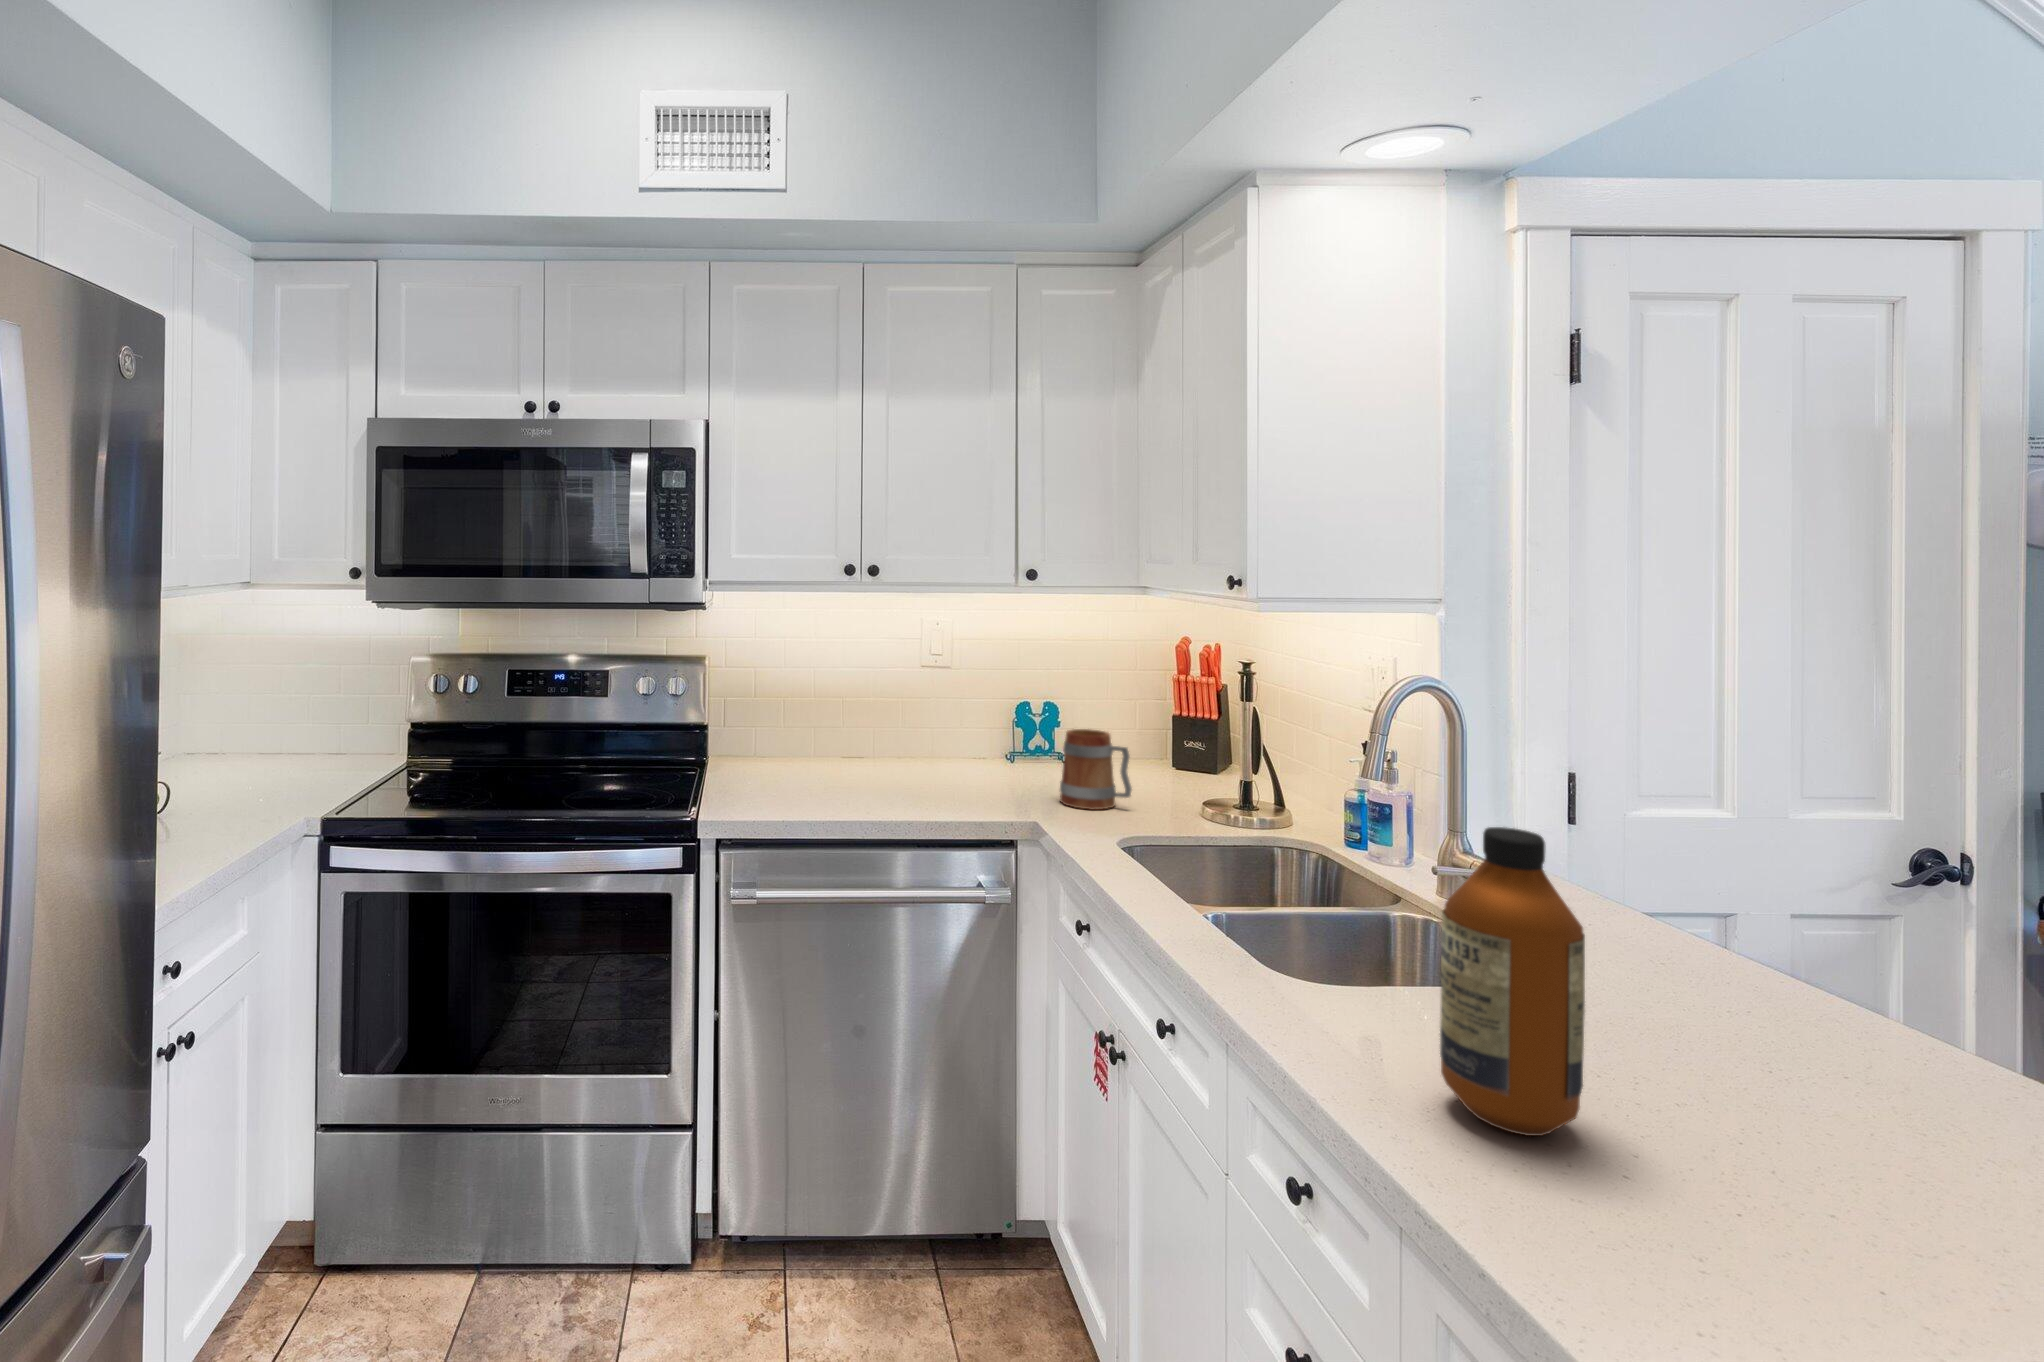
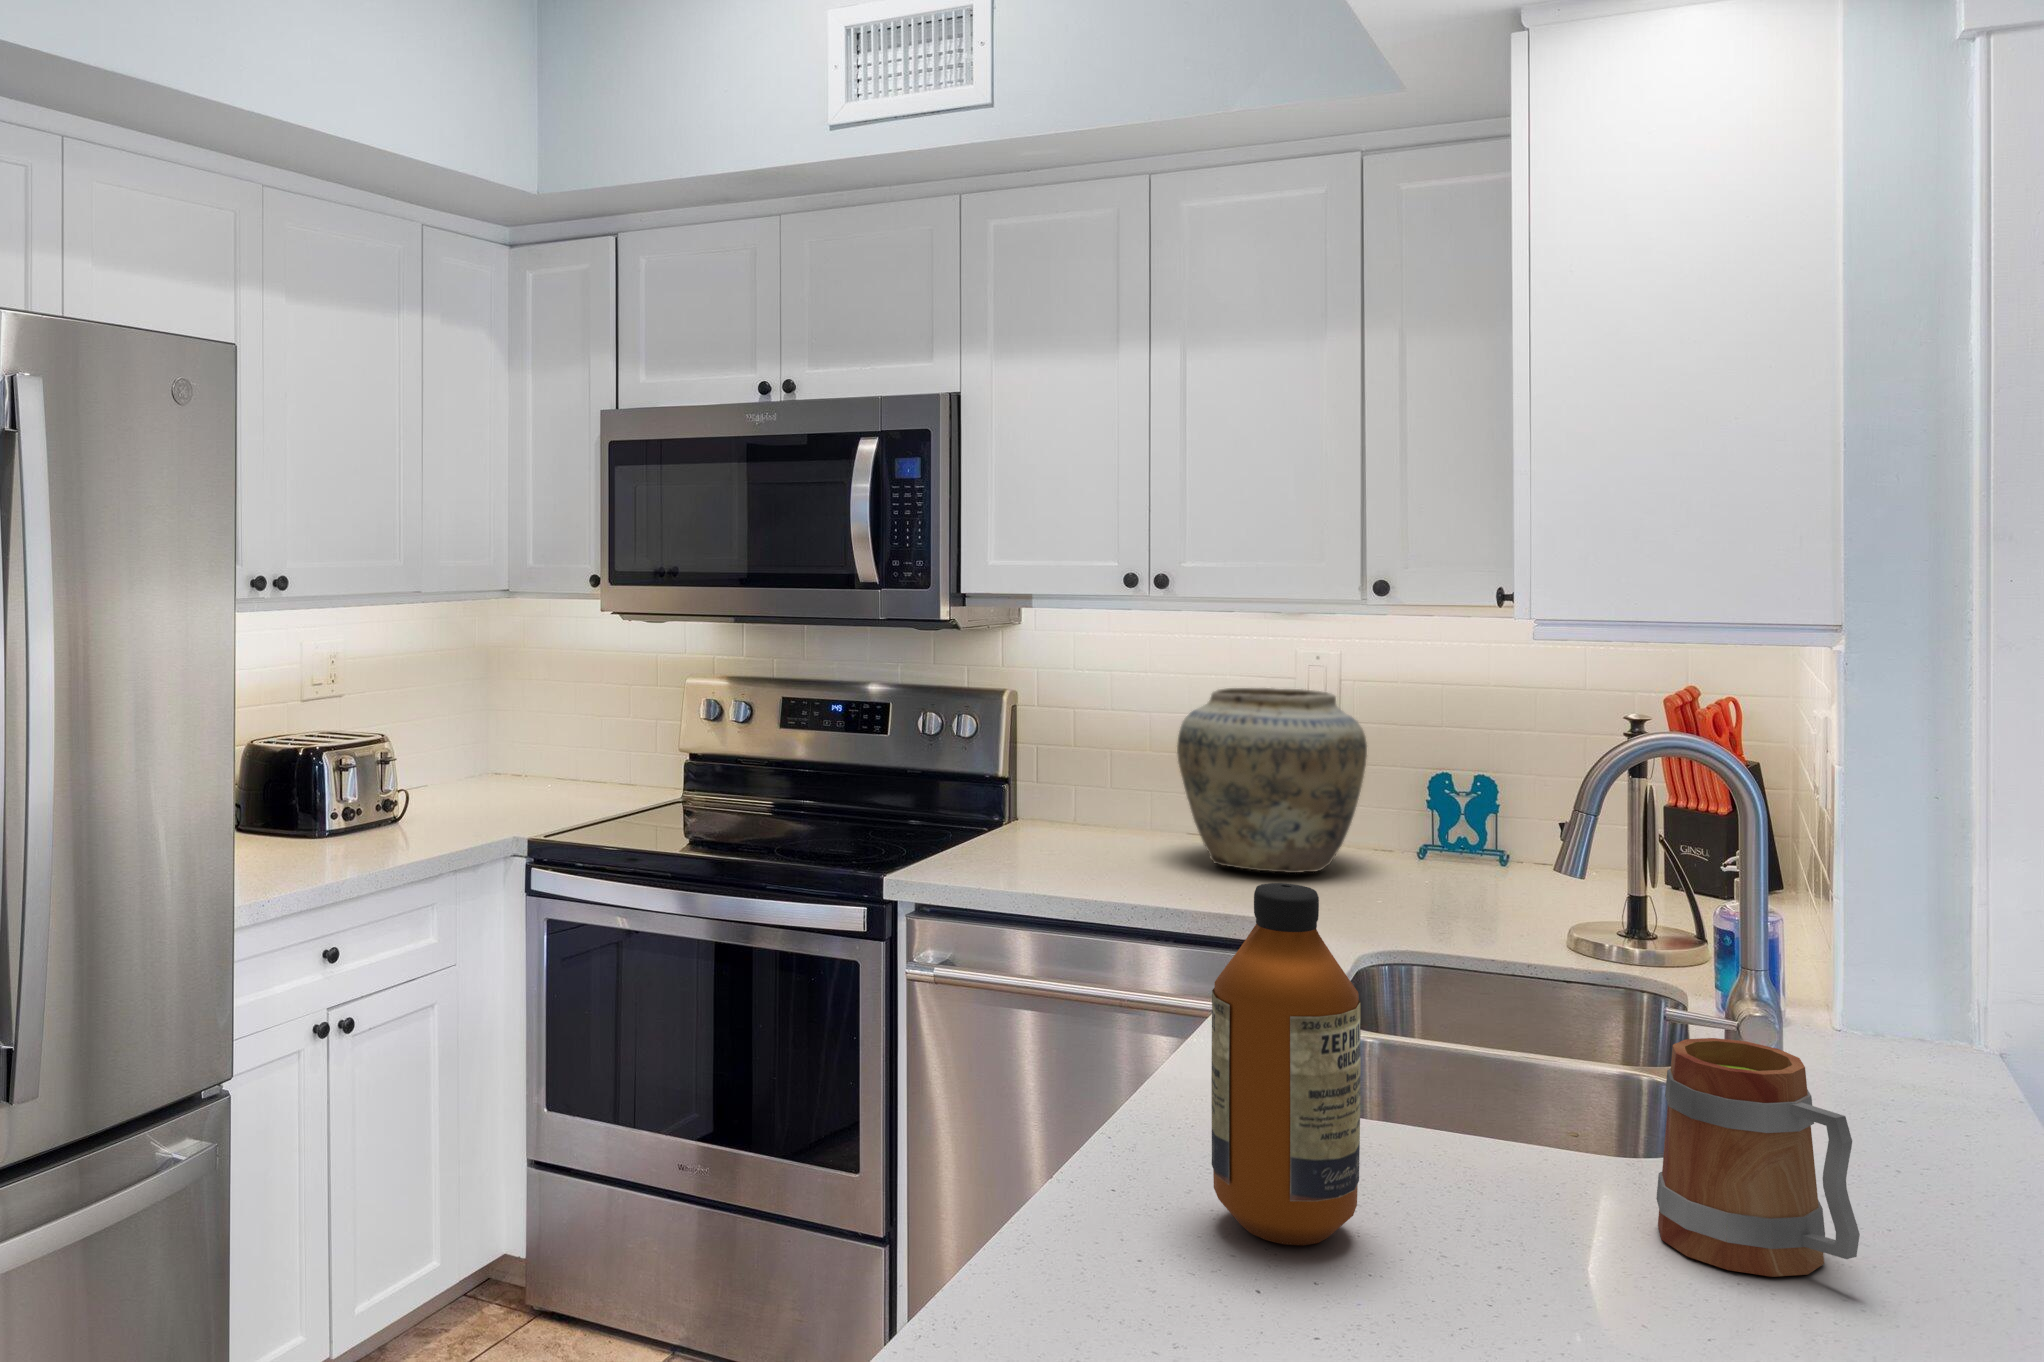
vase: none [879,649,1012,783] -> present [1177,688,1367,873]
mug: present [1060,729,1132,810] -> present [1656,1038,1860,1277]

